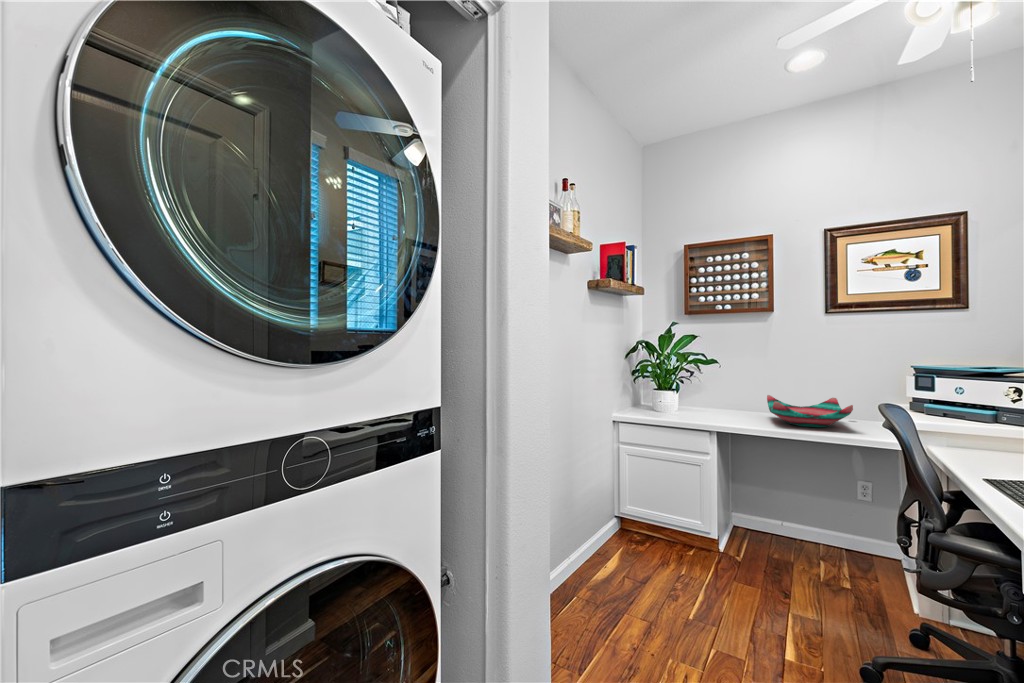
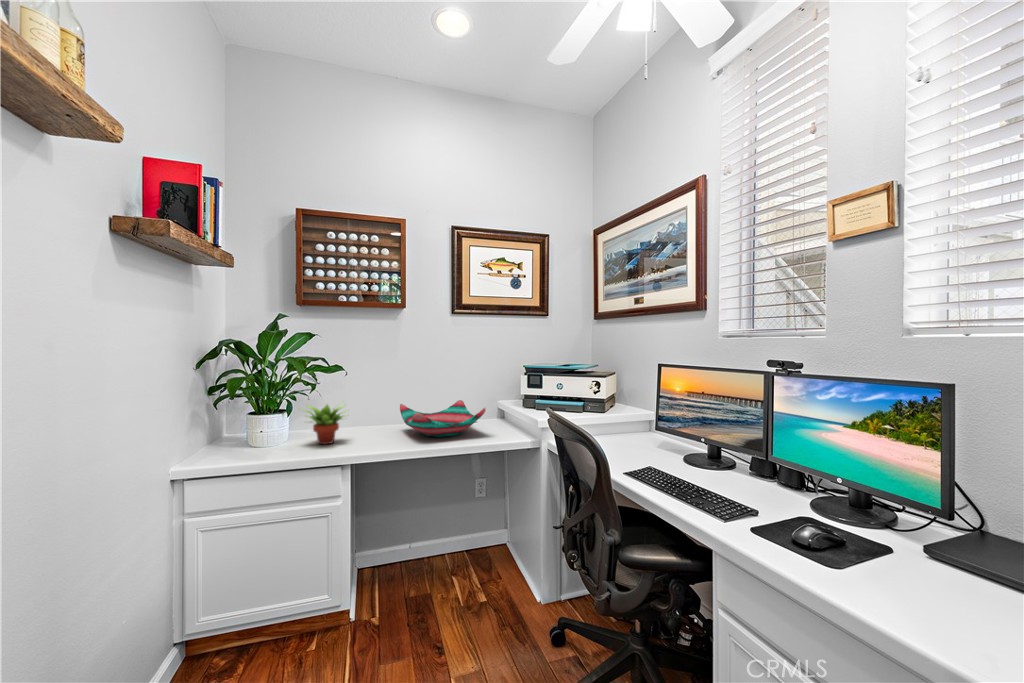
succulent plant: none [683,386,721,417] -> present [304,405,343,444]

